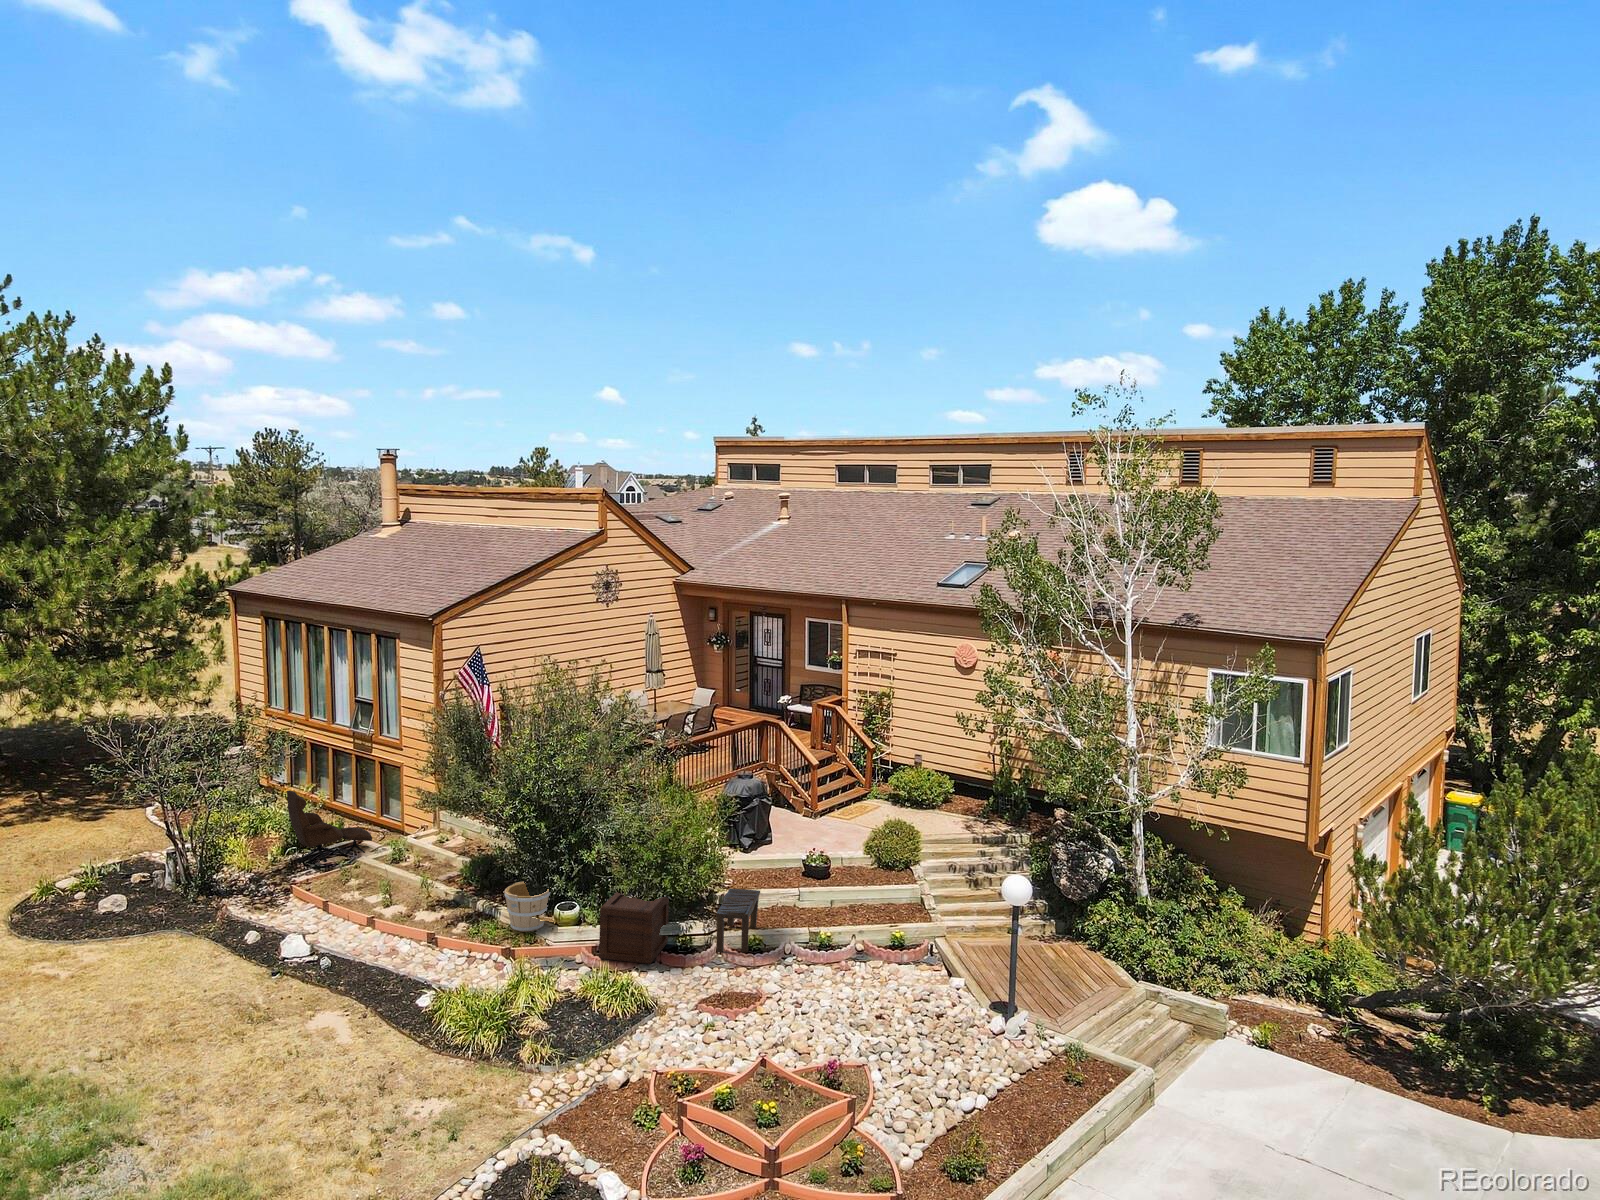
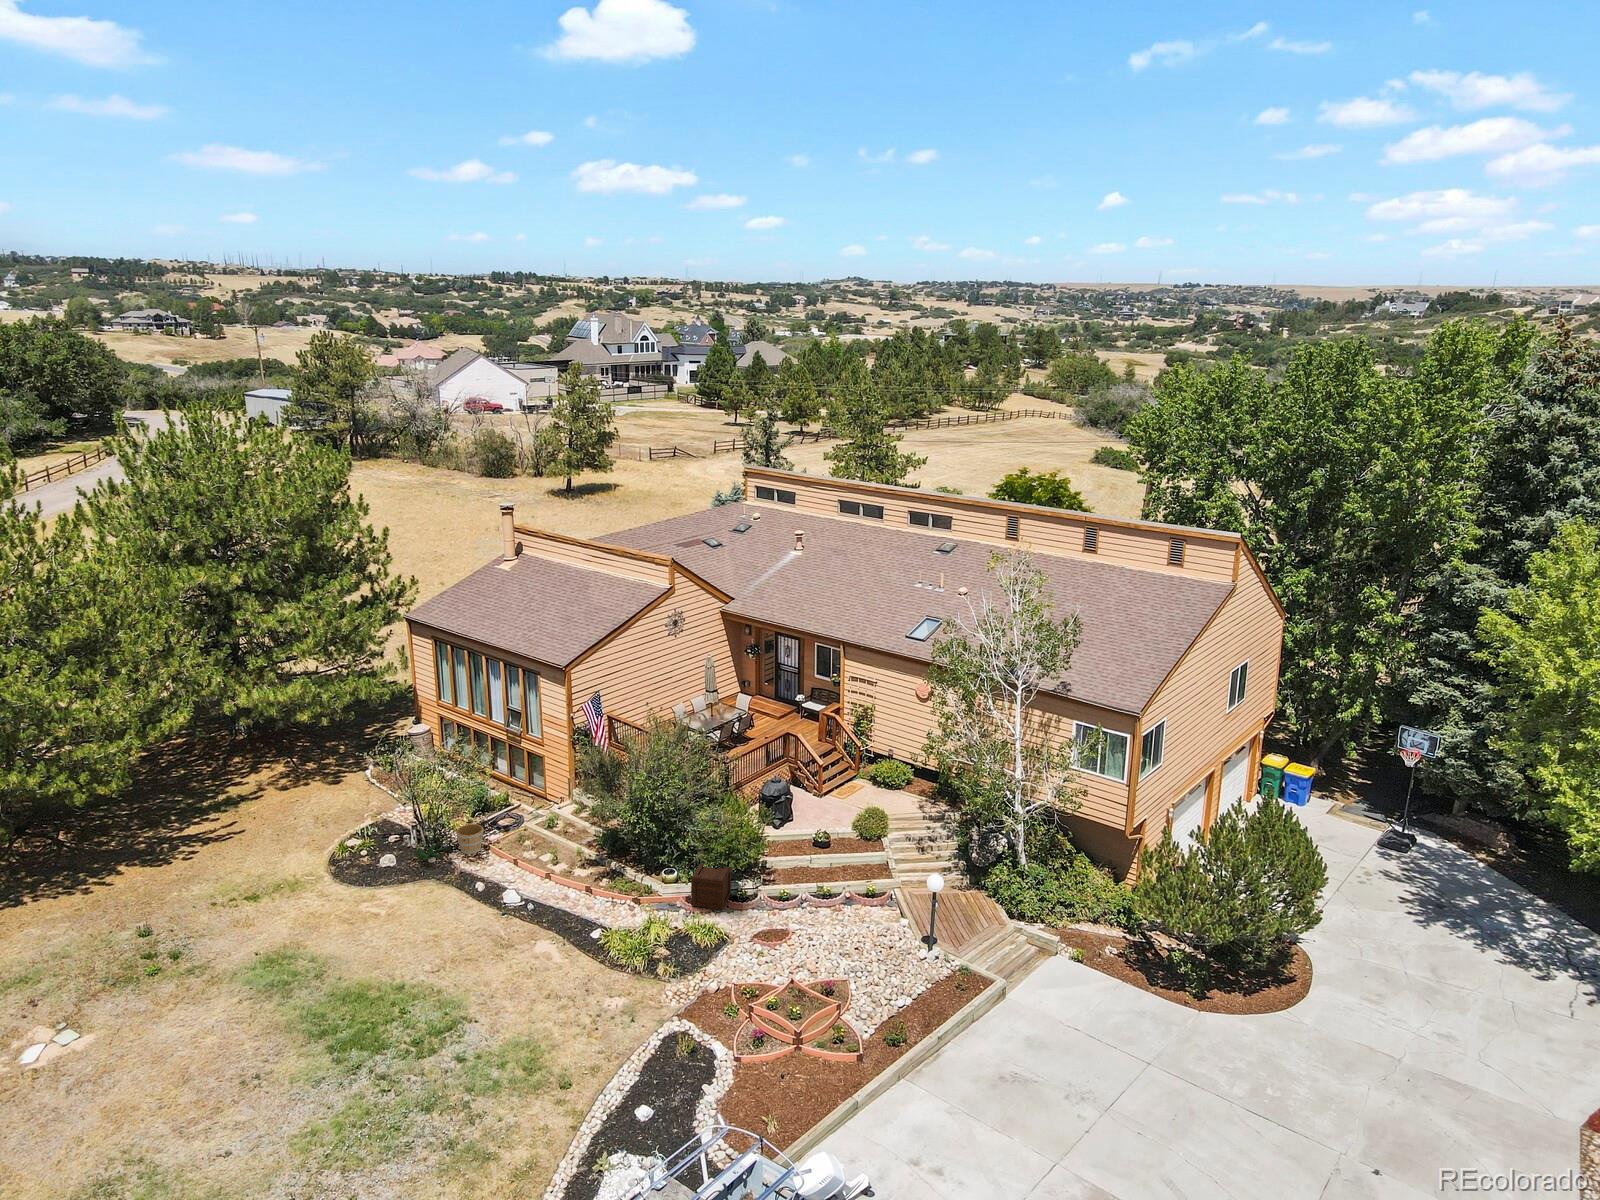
lounge chair: present [287,790,372,862] -> none [474,782,529,829]
potted plant: none [166,874,221,901] -> present [415,845,447,863]
wooden bucket: present [504,881,550,932] -> present [456,824,484,854]
bench: present [716,889,760,953] -> none [760,858,787,900]

